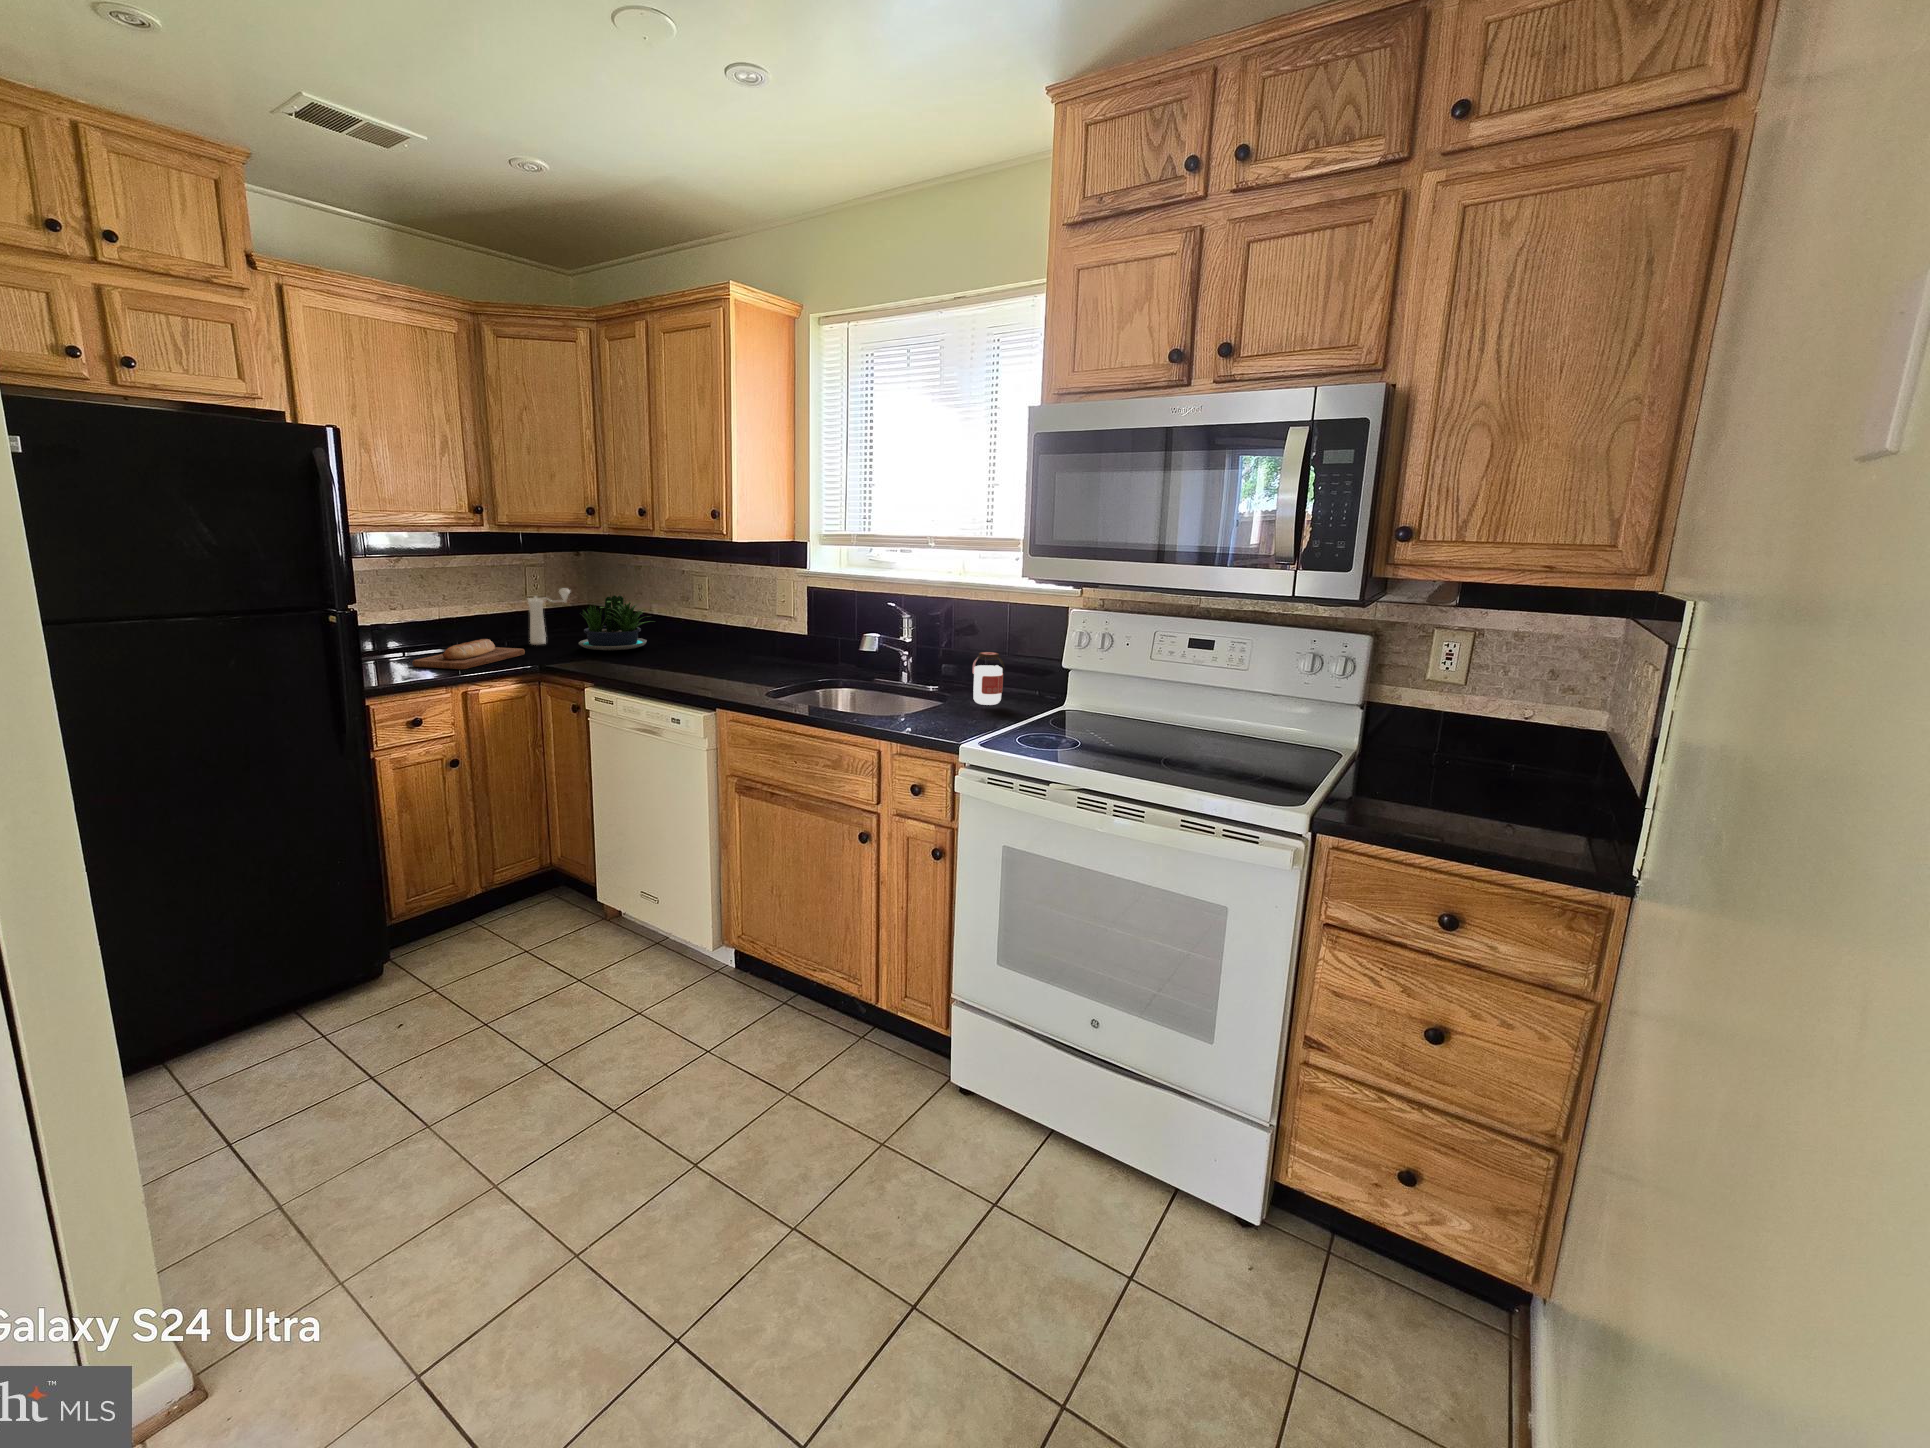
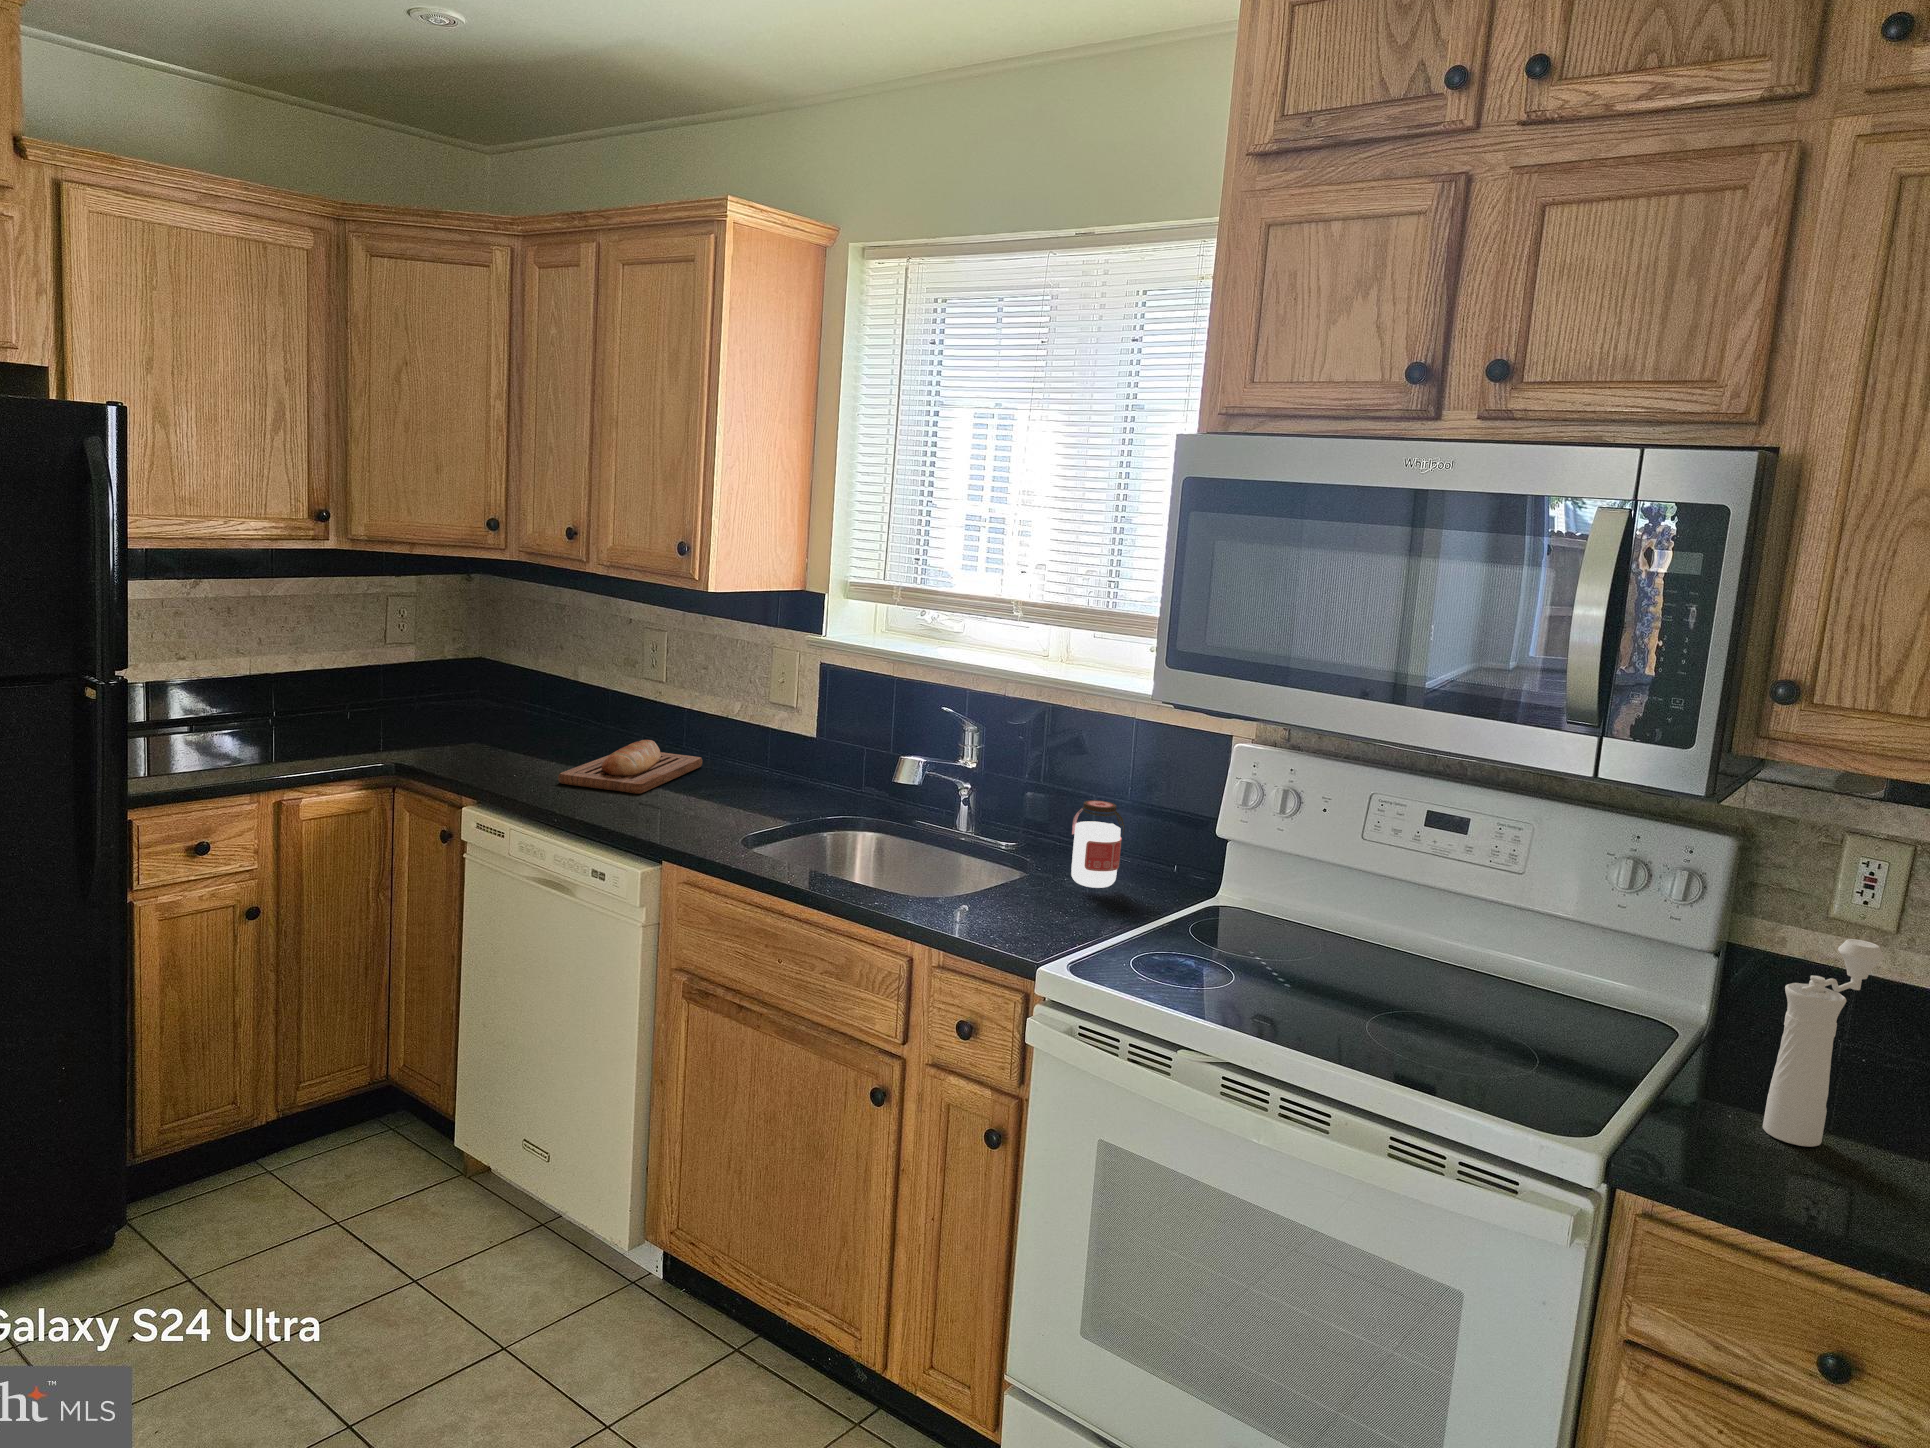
pepper mill: present [528,589,570,645] -> present [1763,939,1884,1147]
potted plant: present [578,595,650,650] -> none [459,654,584,741]
bread loaf: present [412,639,525,669] -> present [558,740,702,794]

